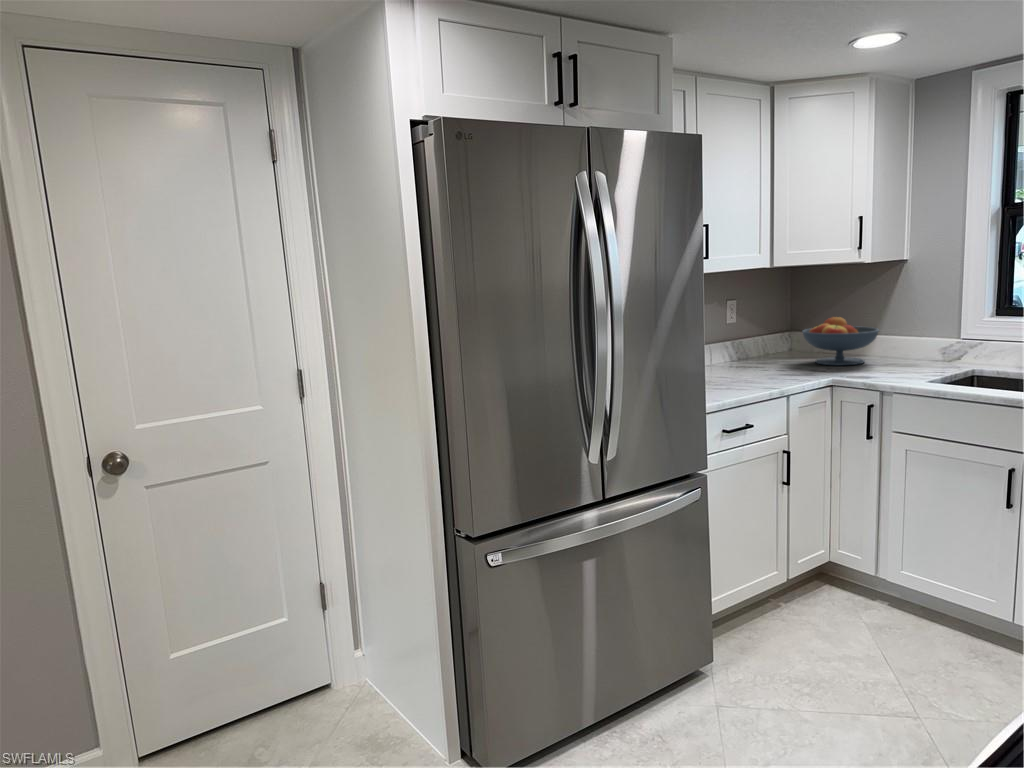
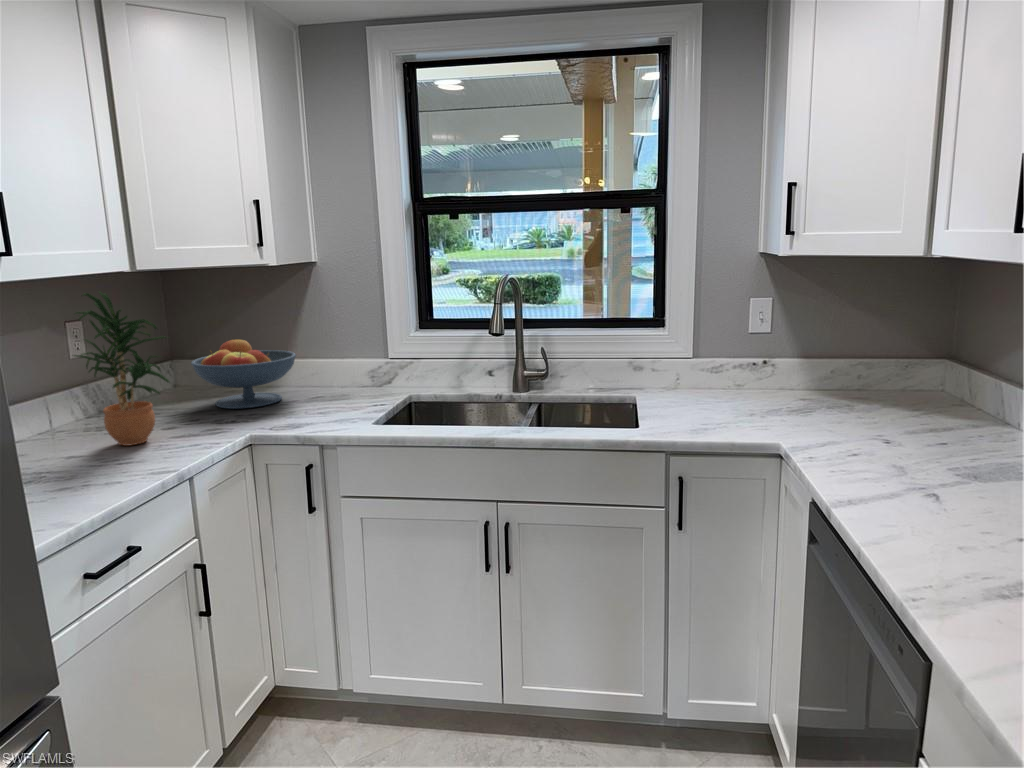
potted plant: none [732,281,790,376] -> present [74,292,170,446]

